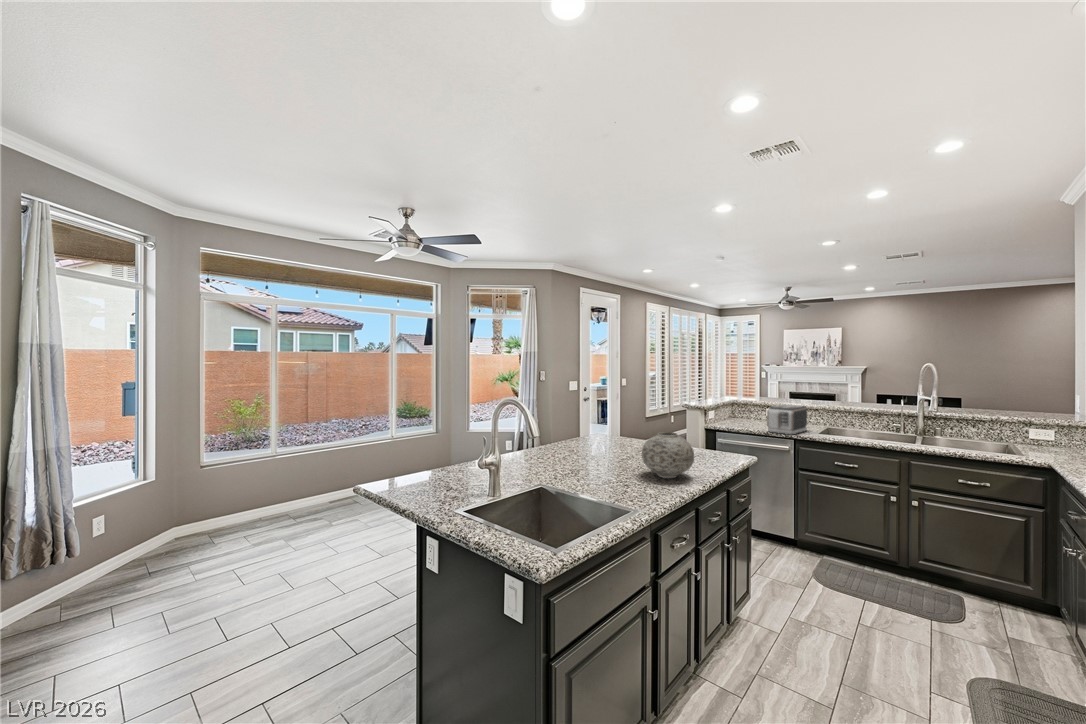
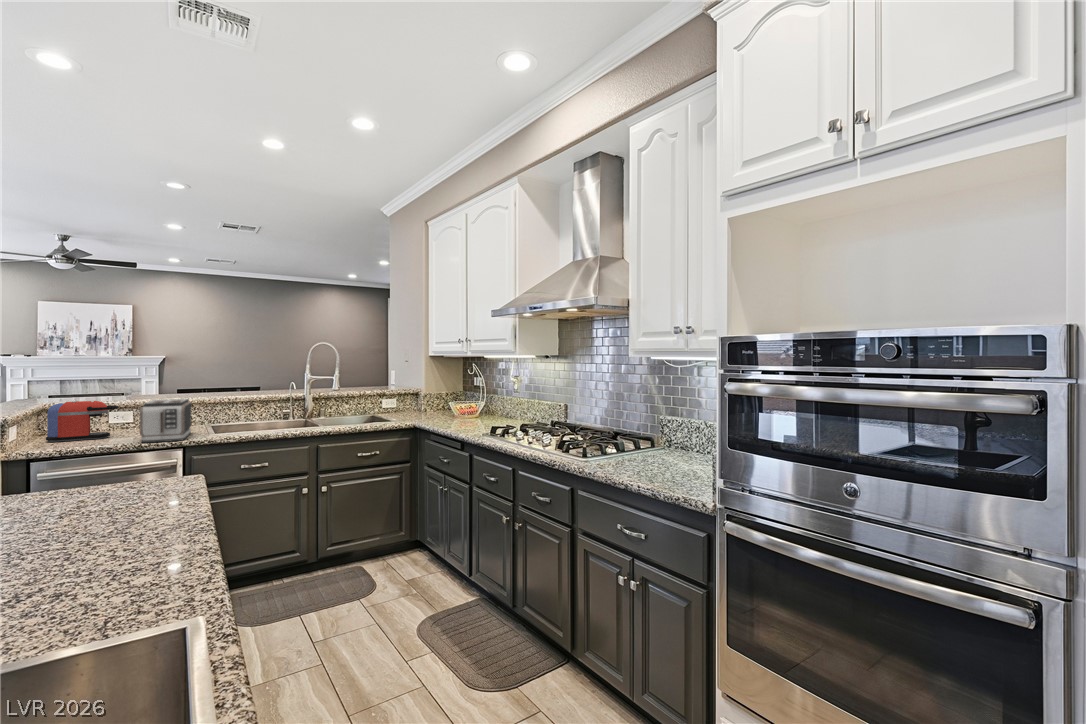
coffee maker: none [730,401,766,425] -> present [46,401,118,442]
vase: present [642,432,694,478] -> none [55,447,184,541]

